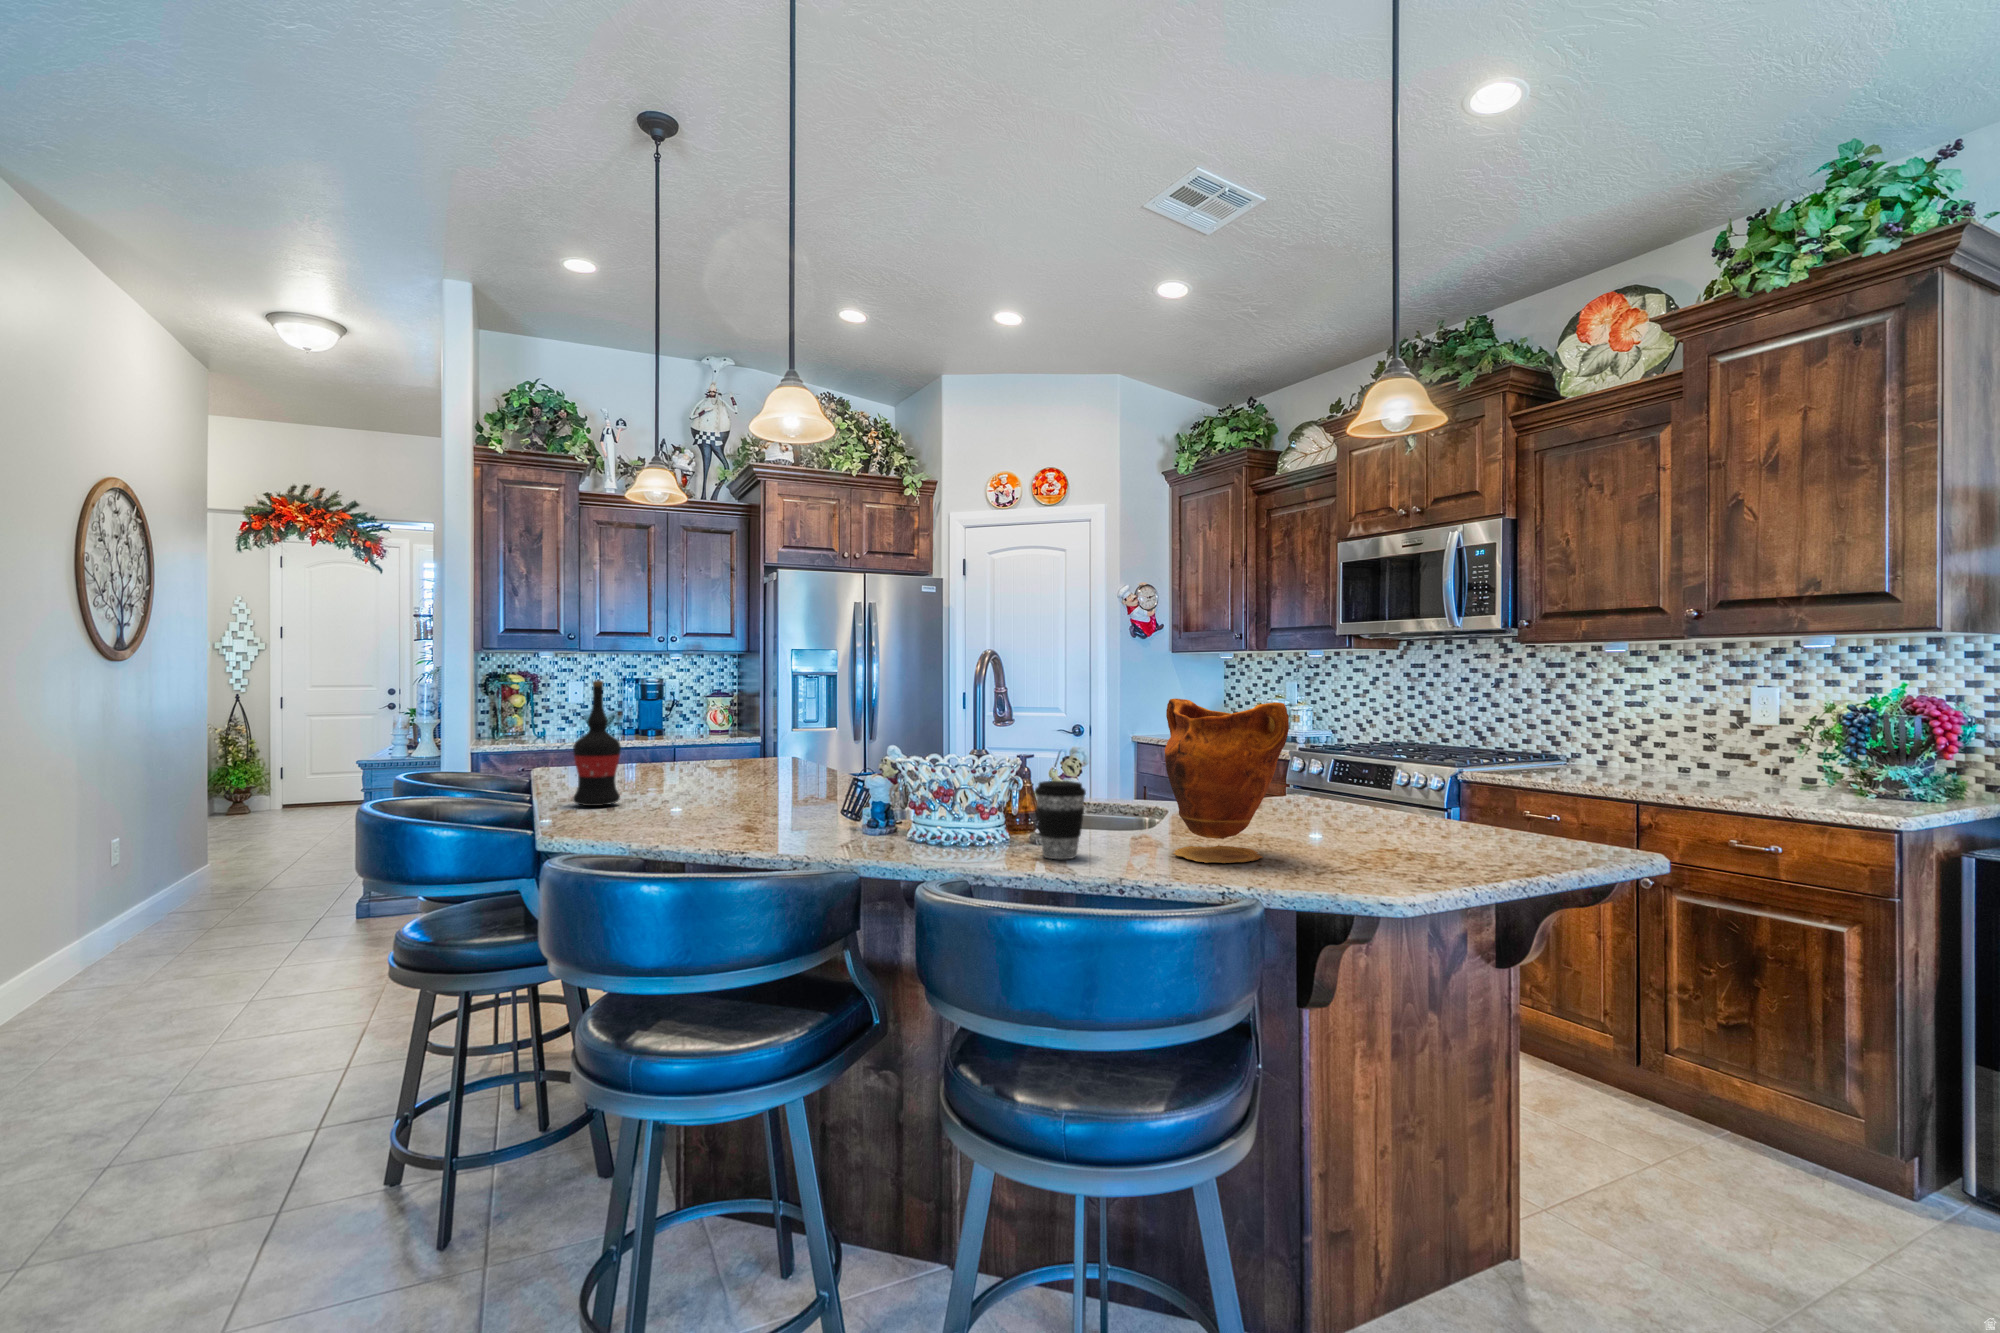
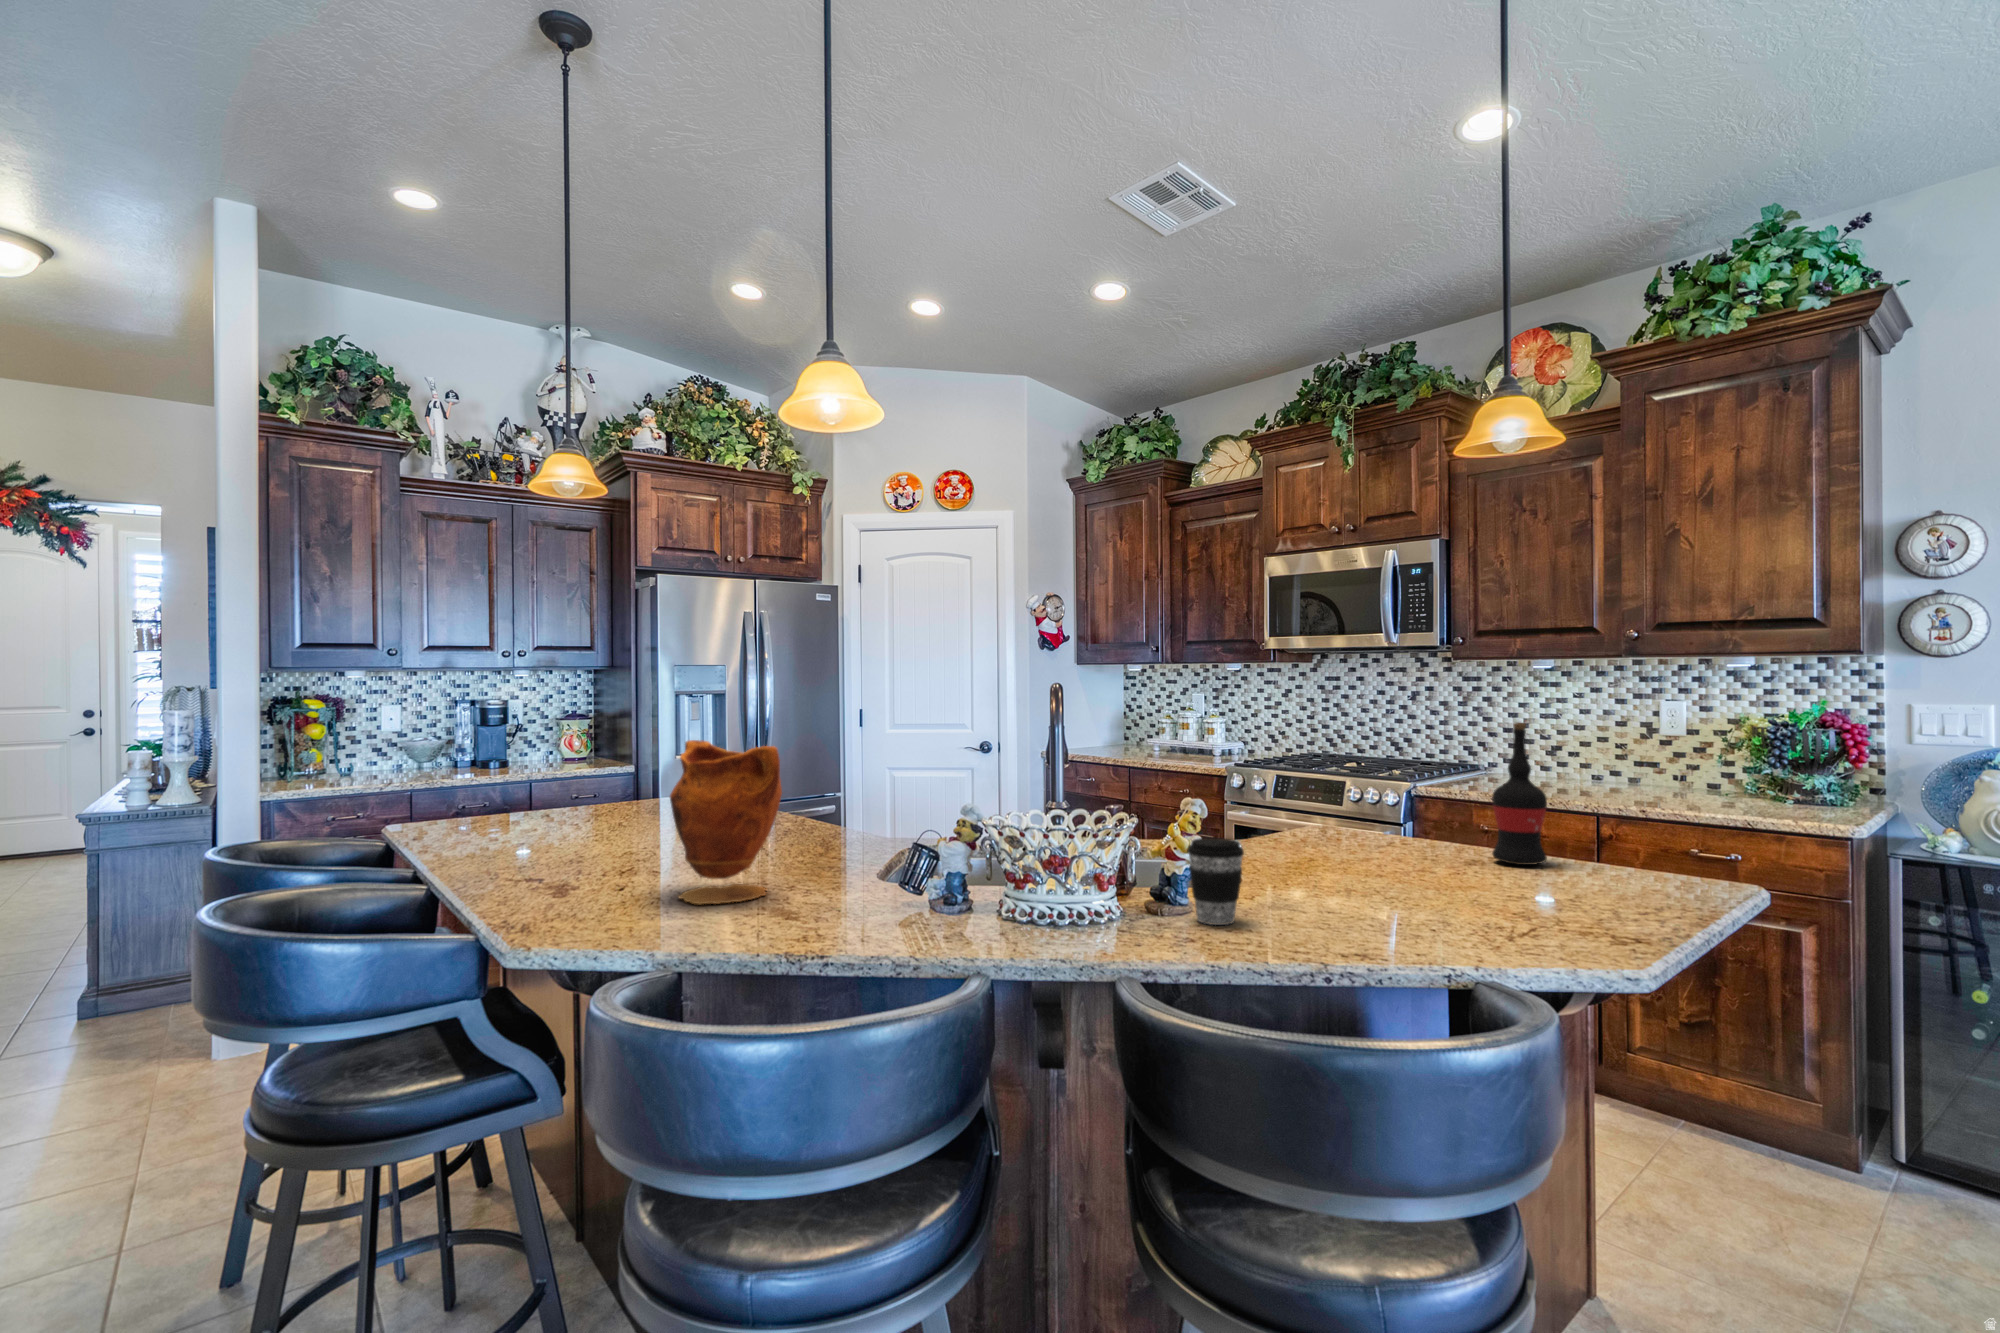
wine bottle: present [573,680,621,806] -> present [1492,722,1547,865]
vase: present [1165,699,1289,863] -> present [670,740,782,904]

